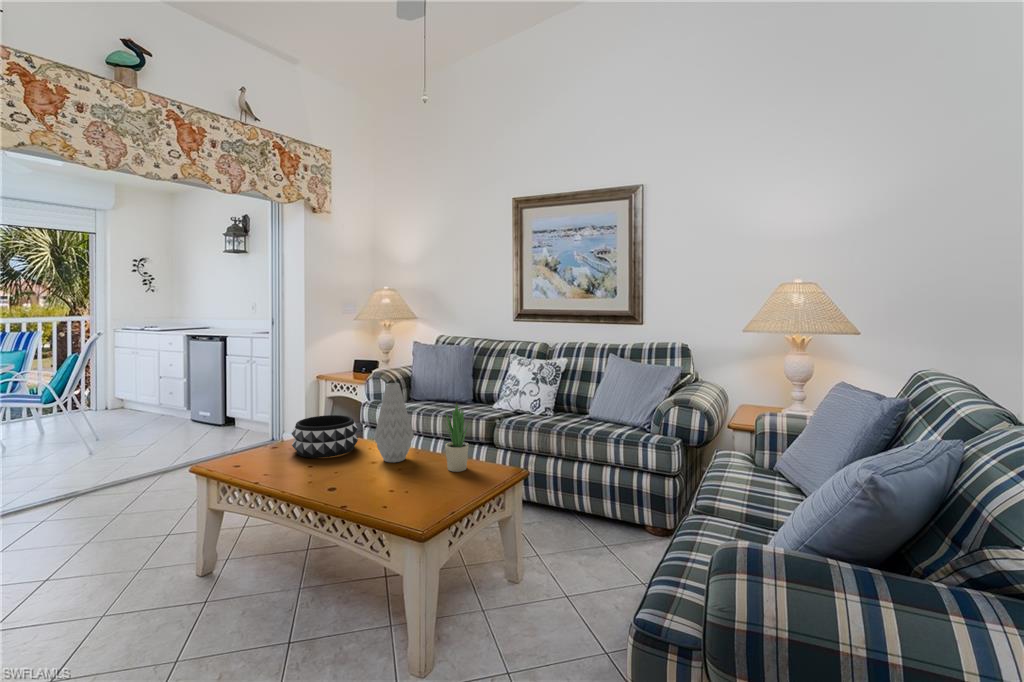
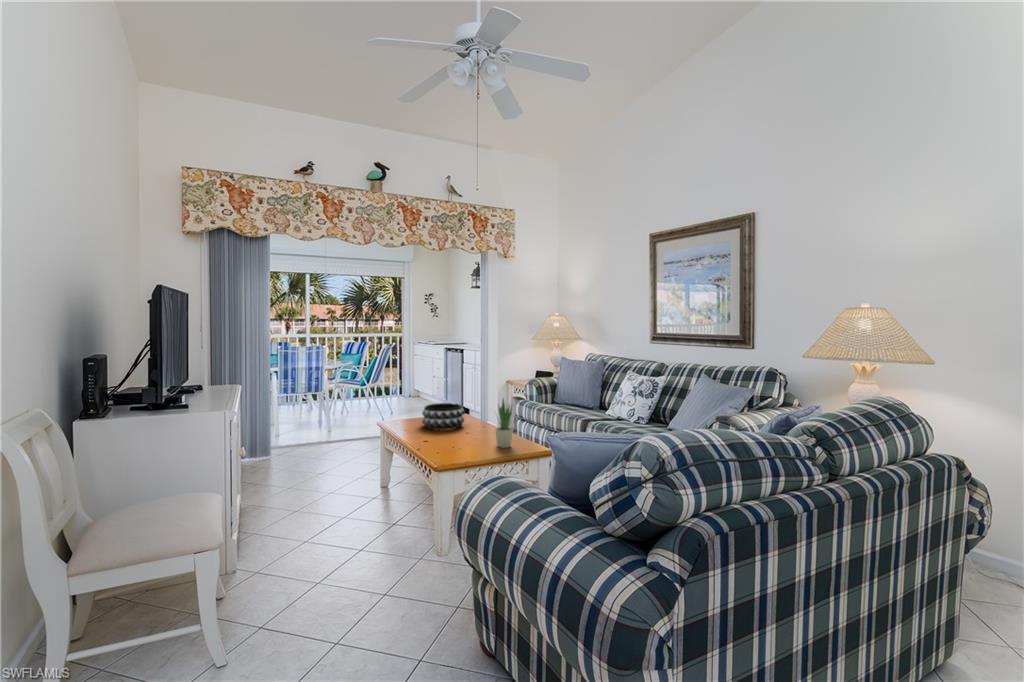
vase: present [374,383,414,462] -> none [461,382,488,437]

